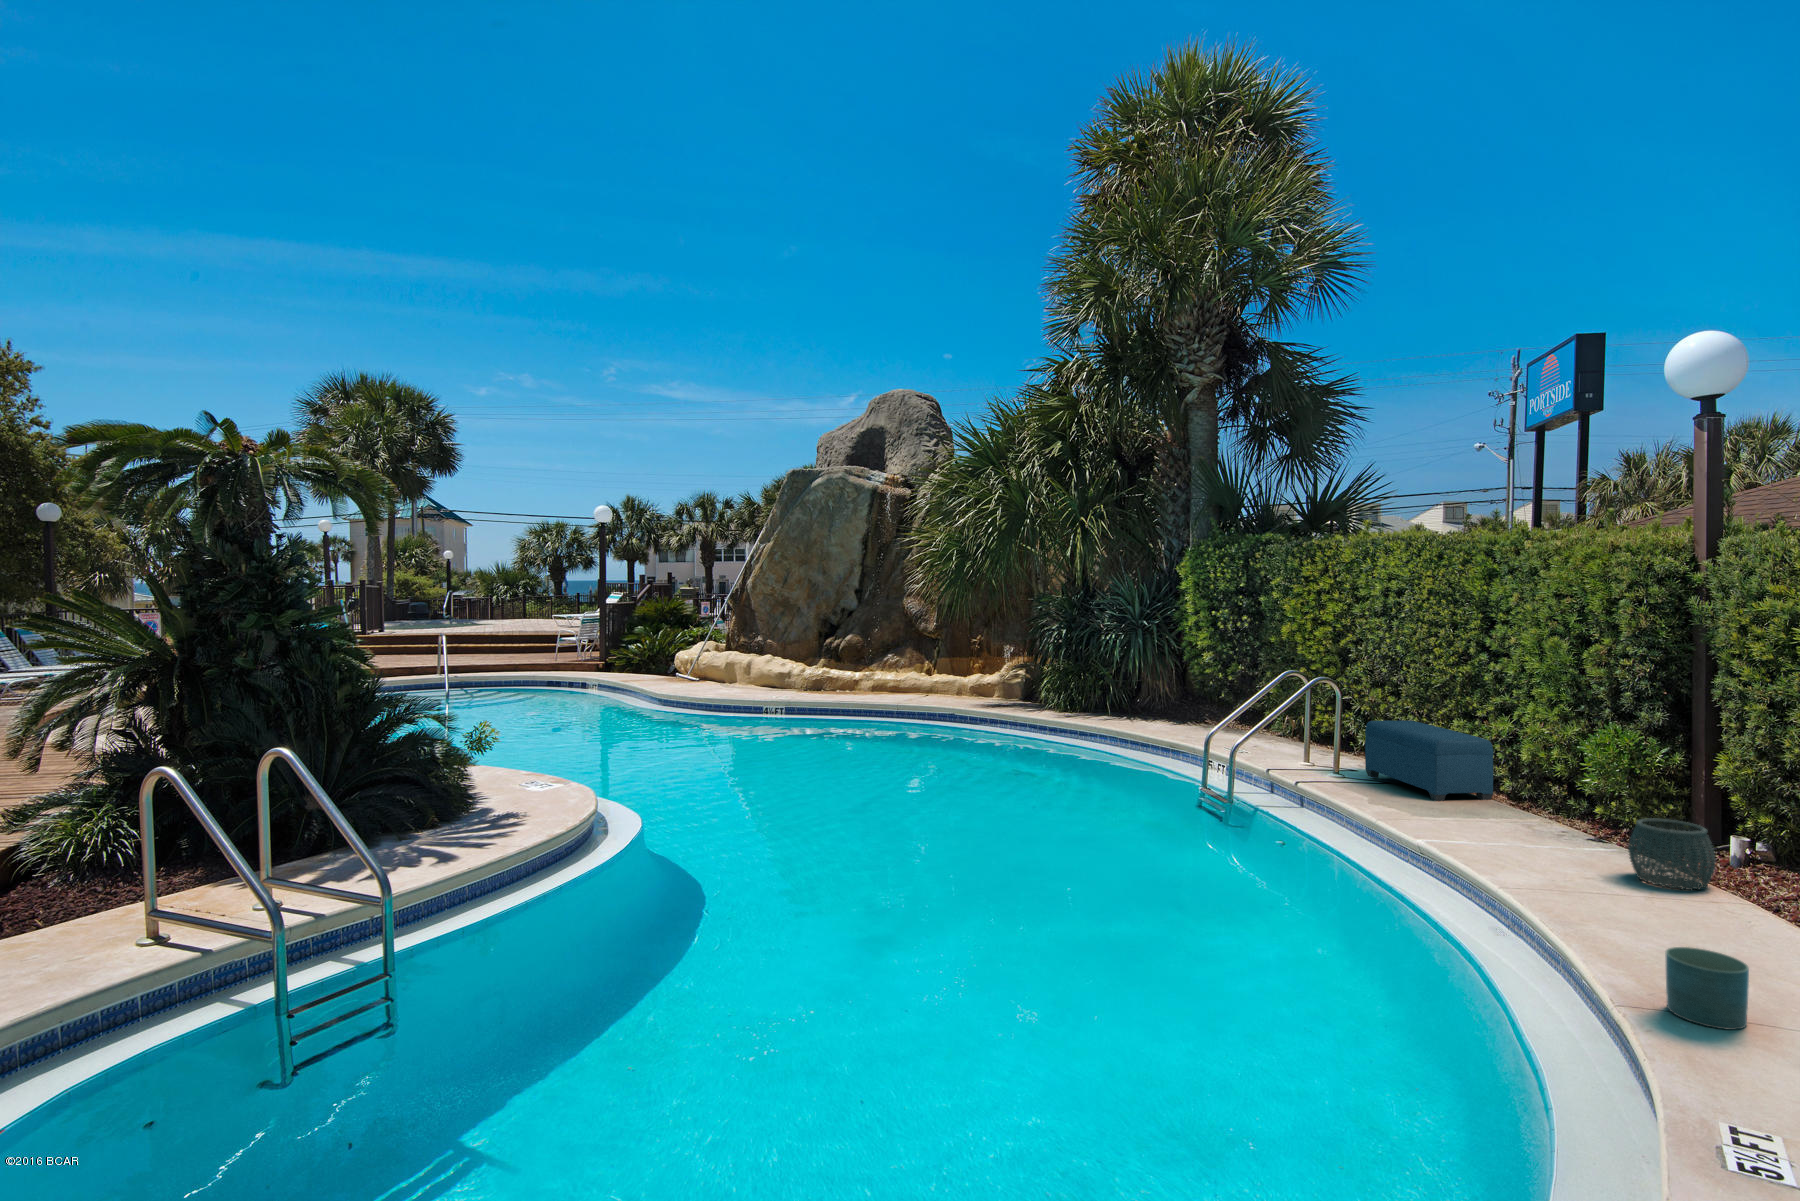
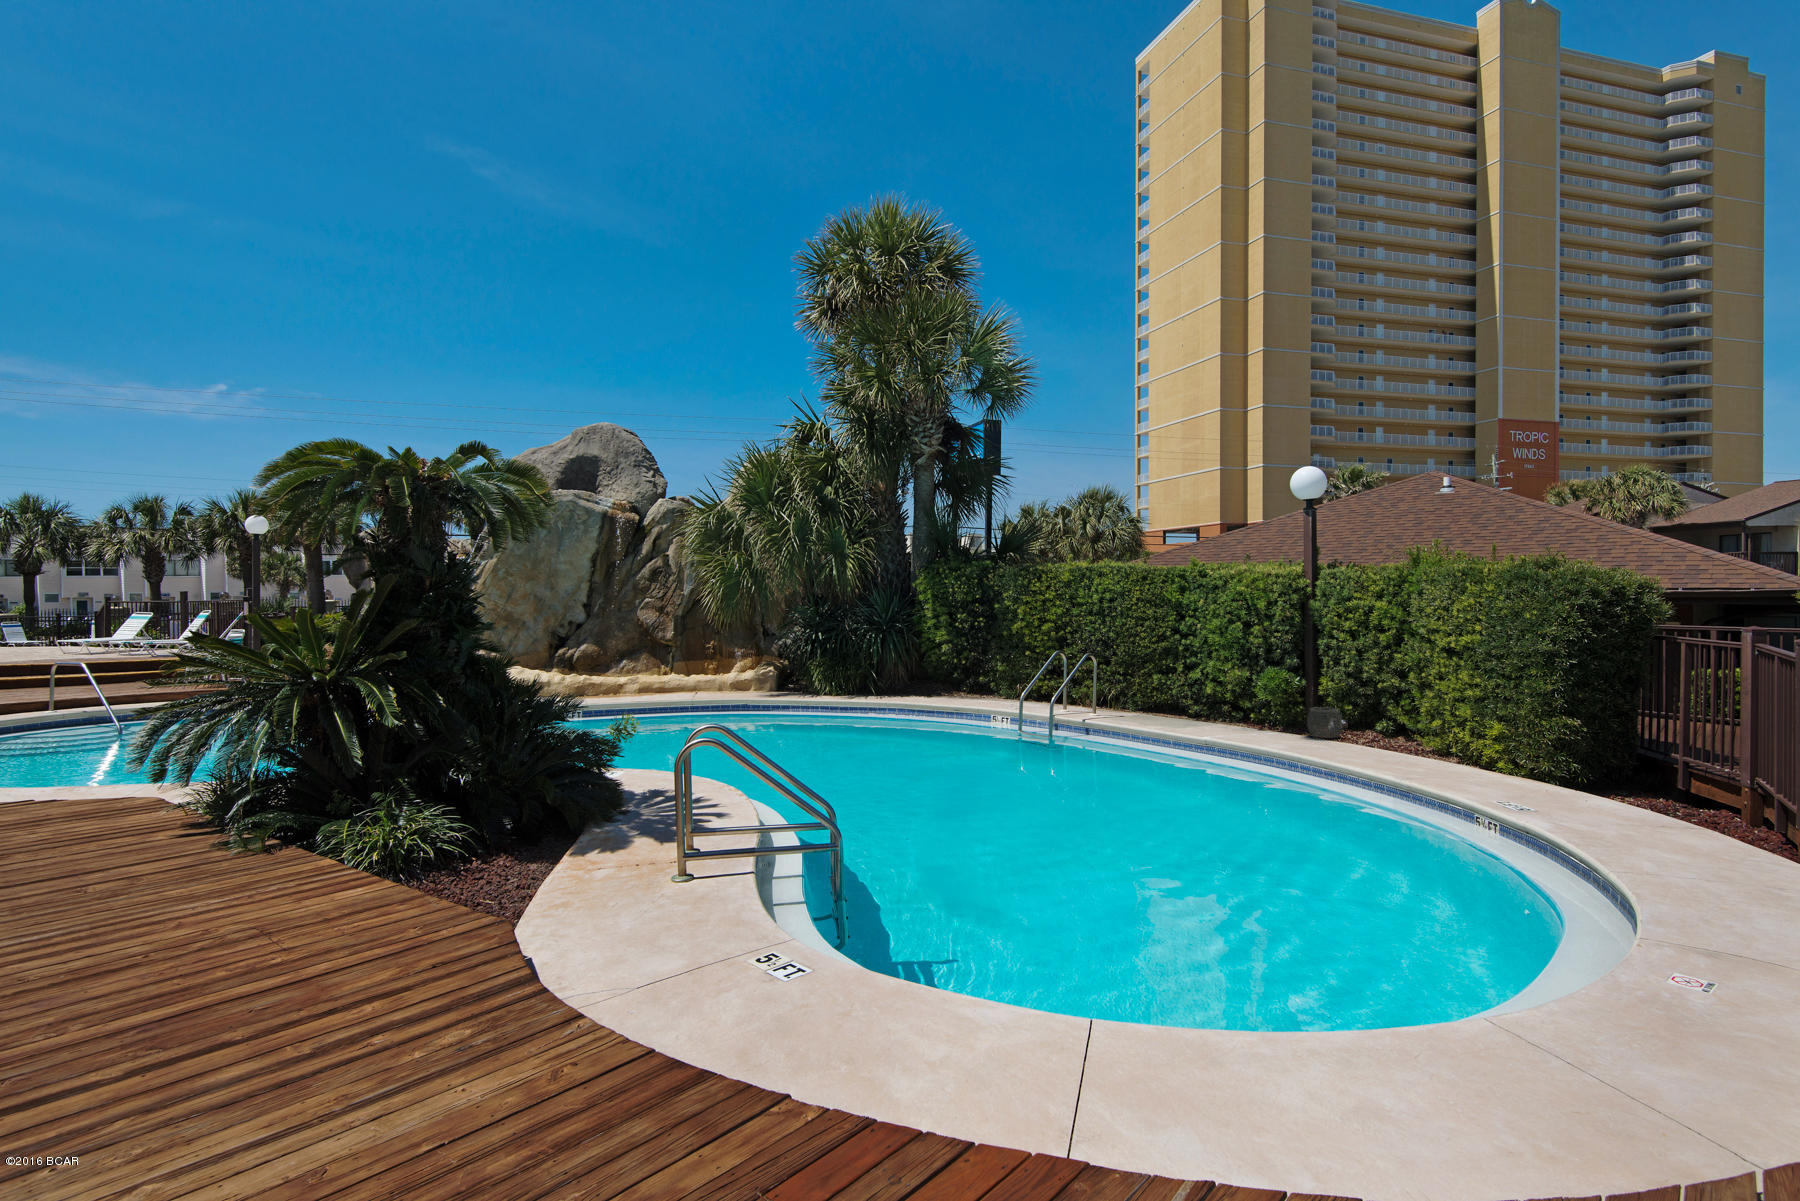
bench: present [1365,721,1493,801] -> none [1107,679,1188,722]
planter: present [1665,947,1749,1030] -> none [1412,743,1442,771]

